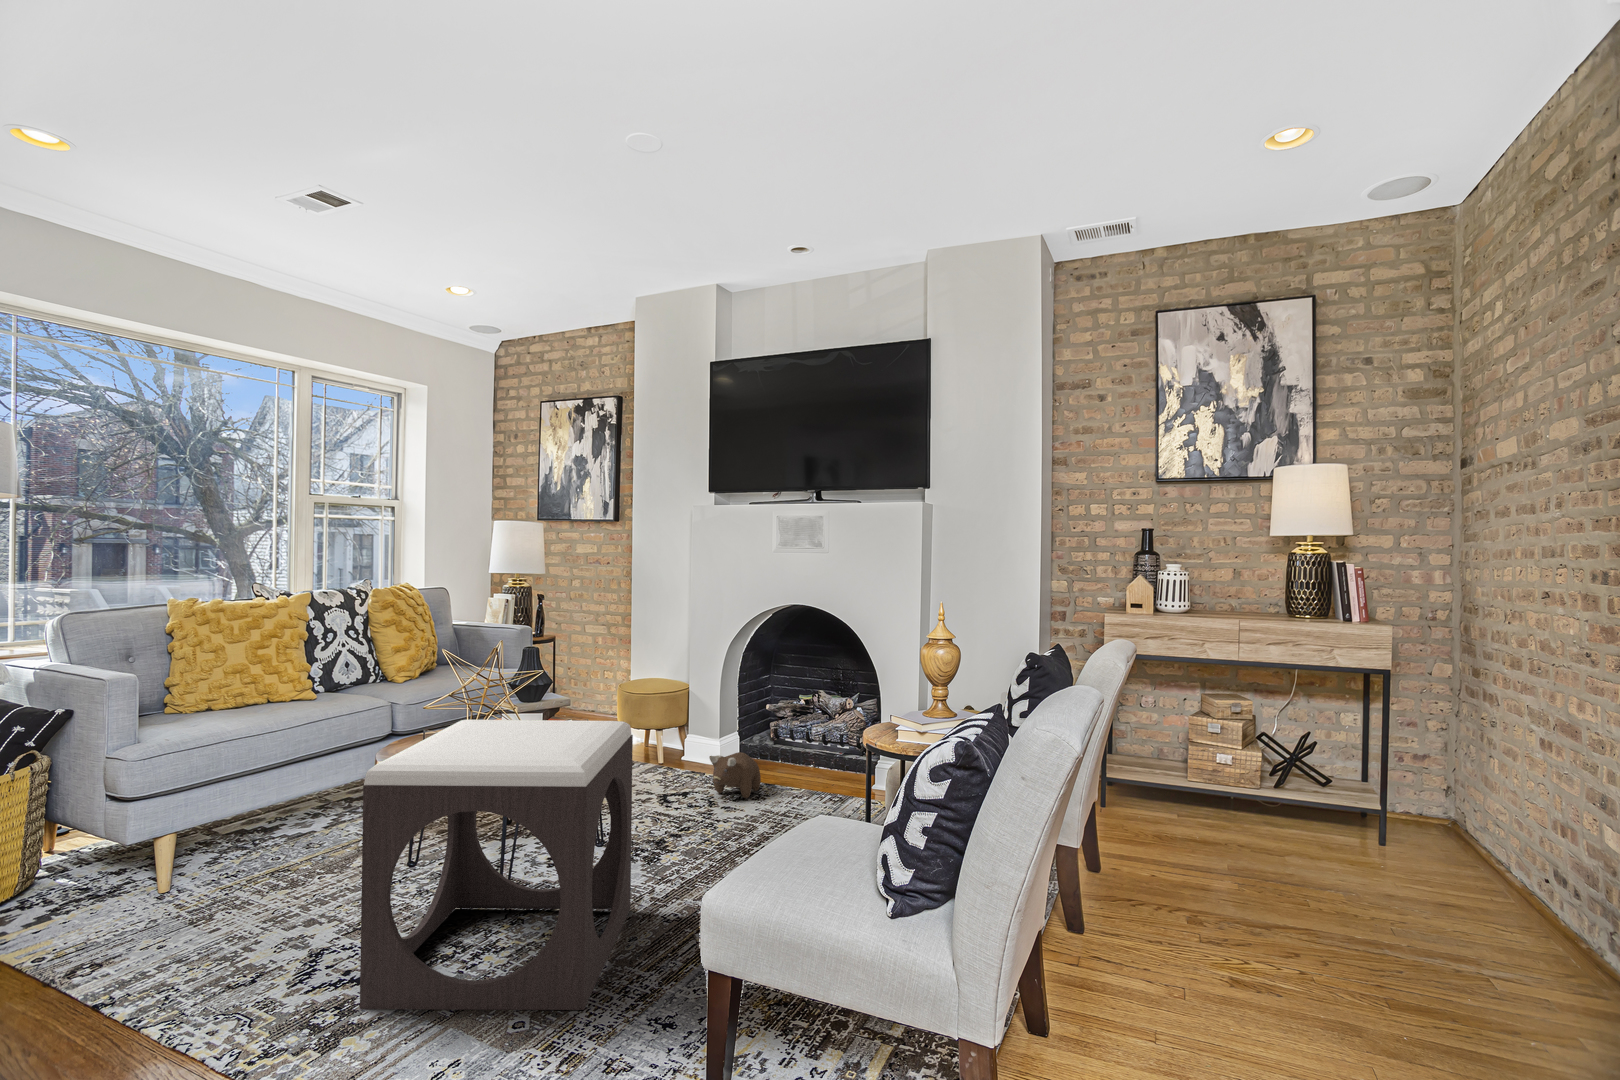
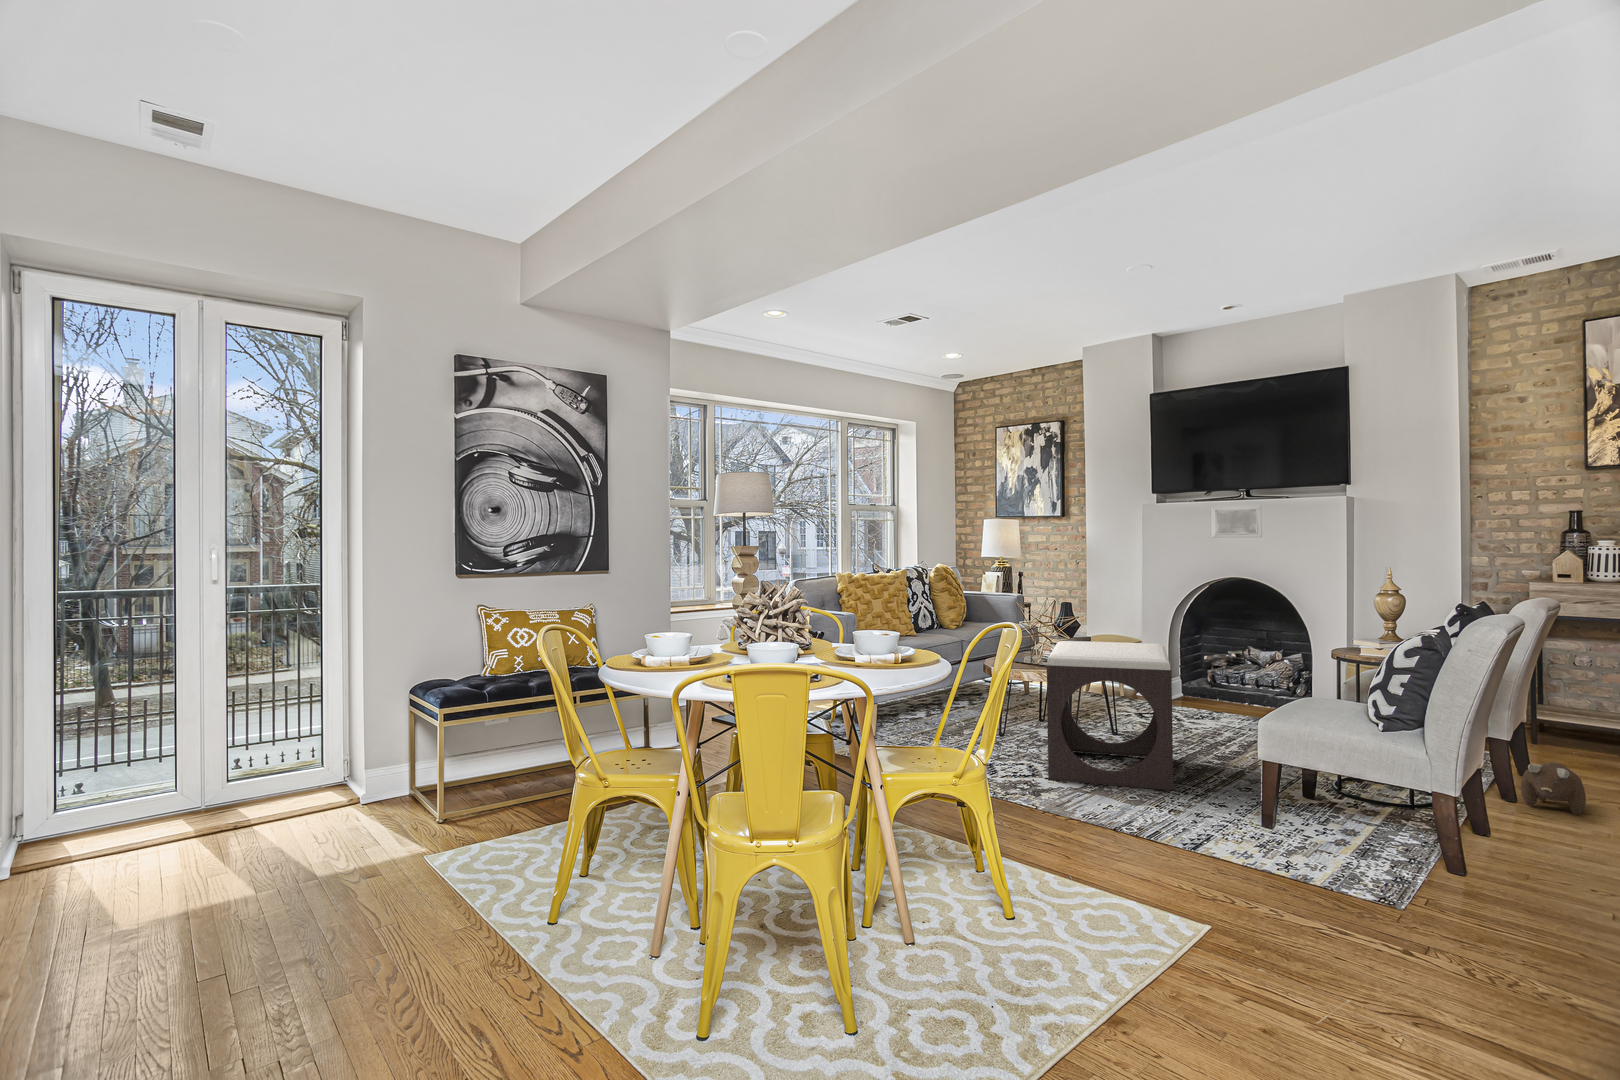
plush toy: present [709,752,761,798] -> present [1521,762,1586,815]

